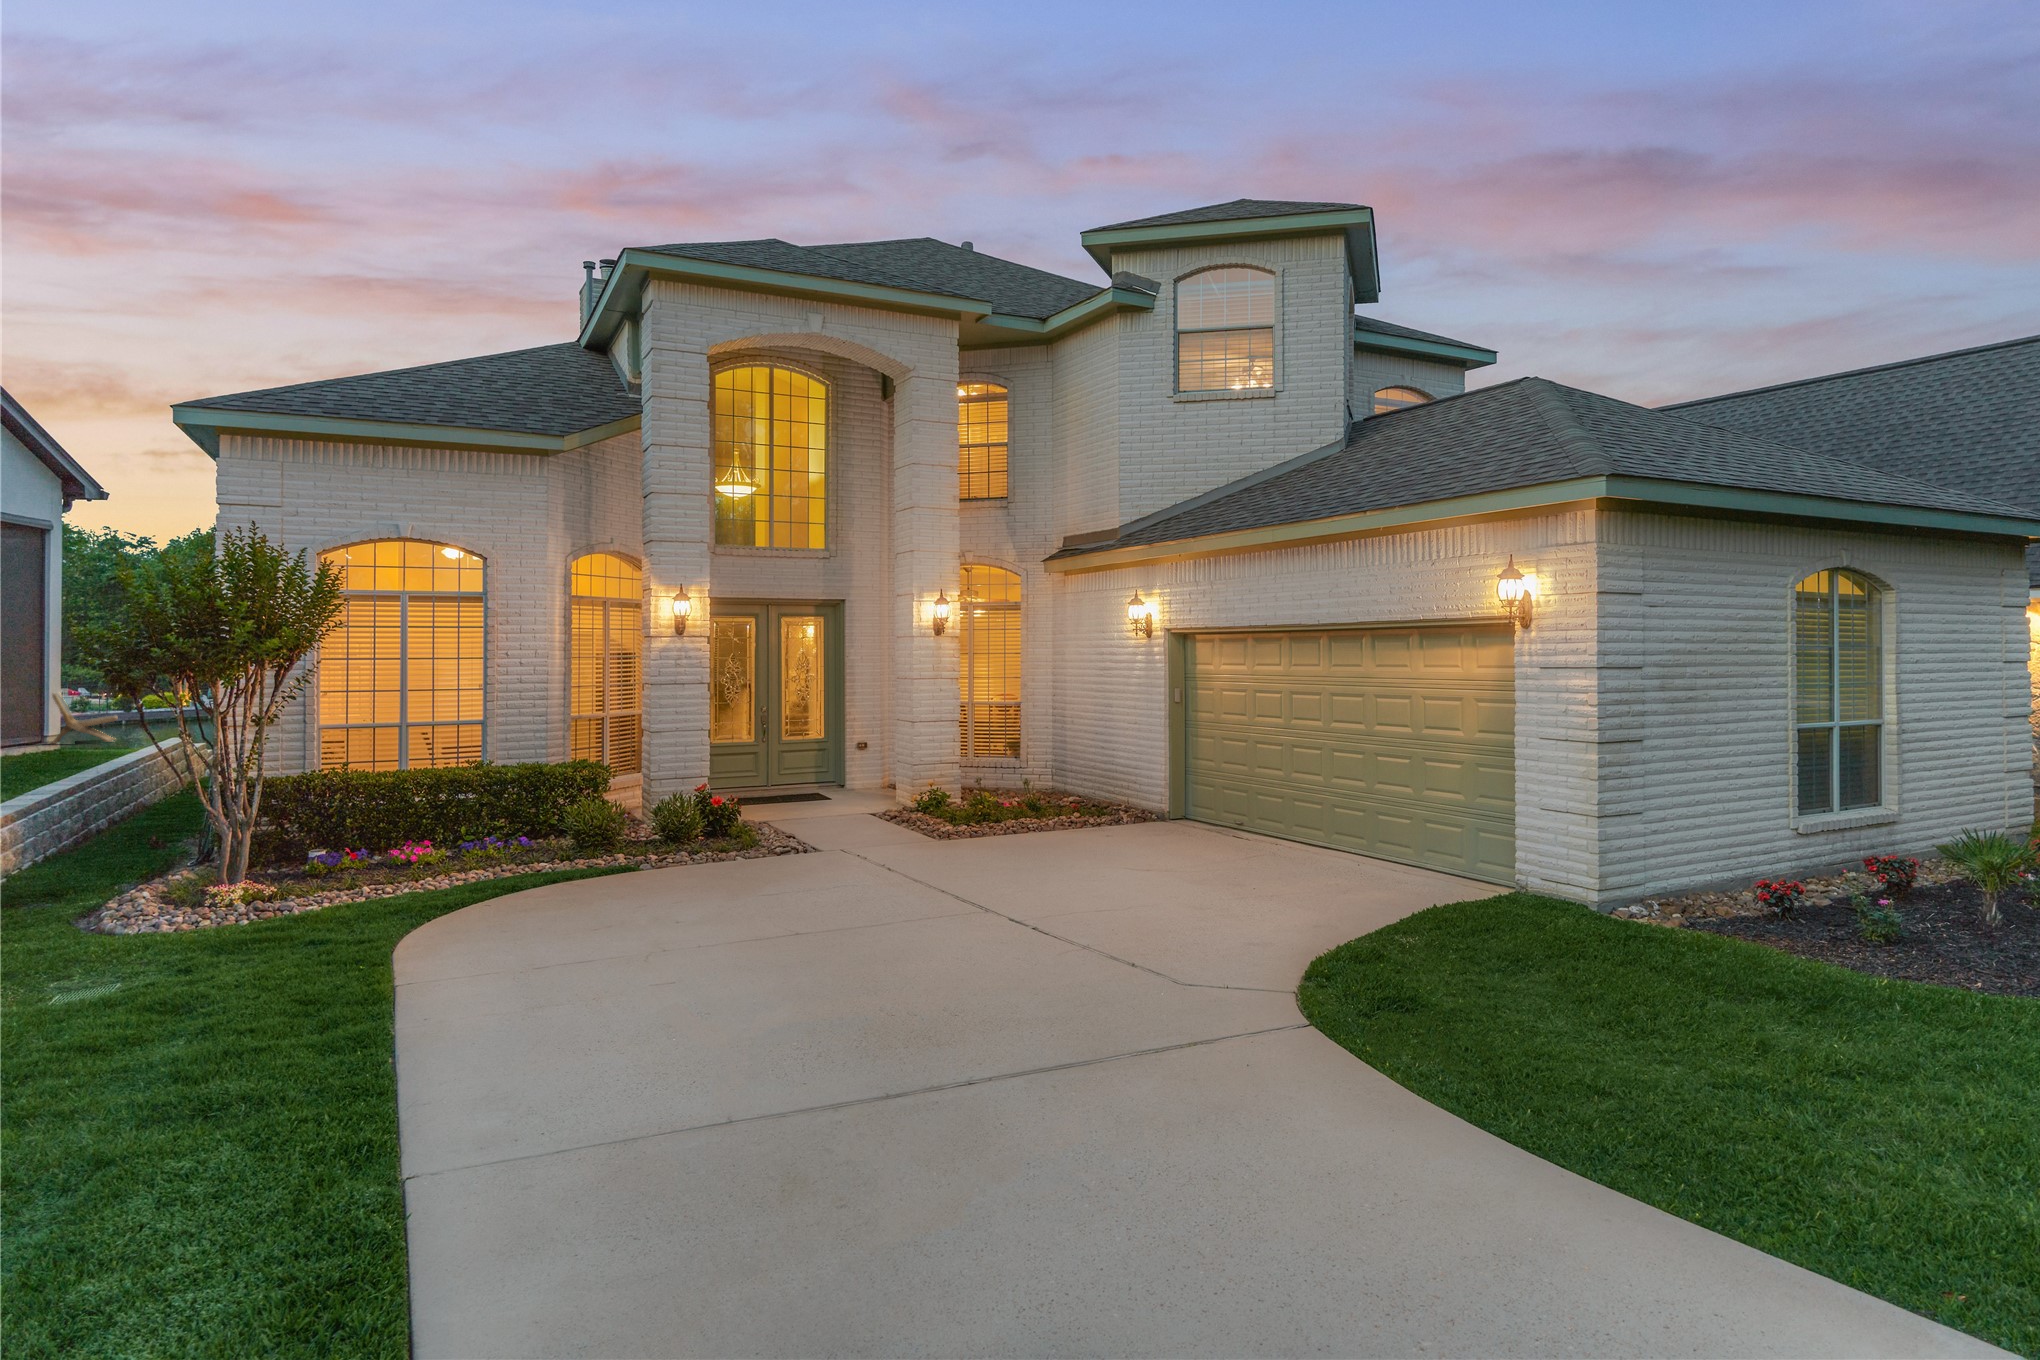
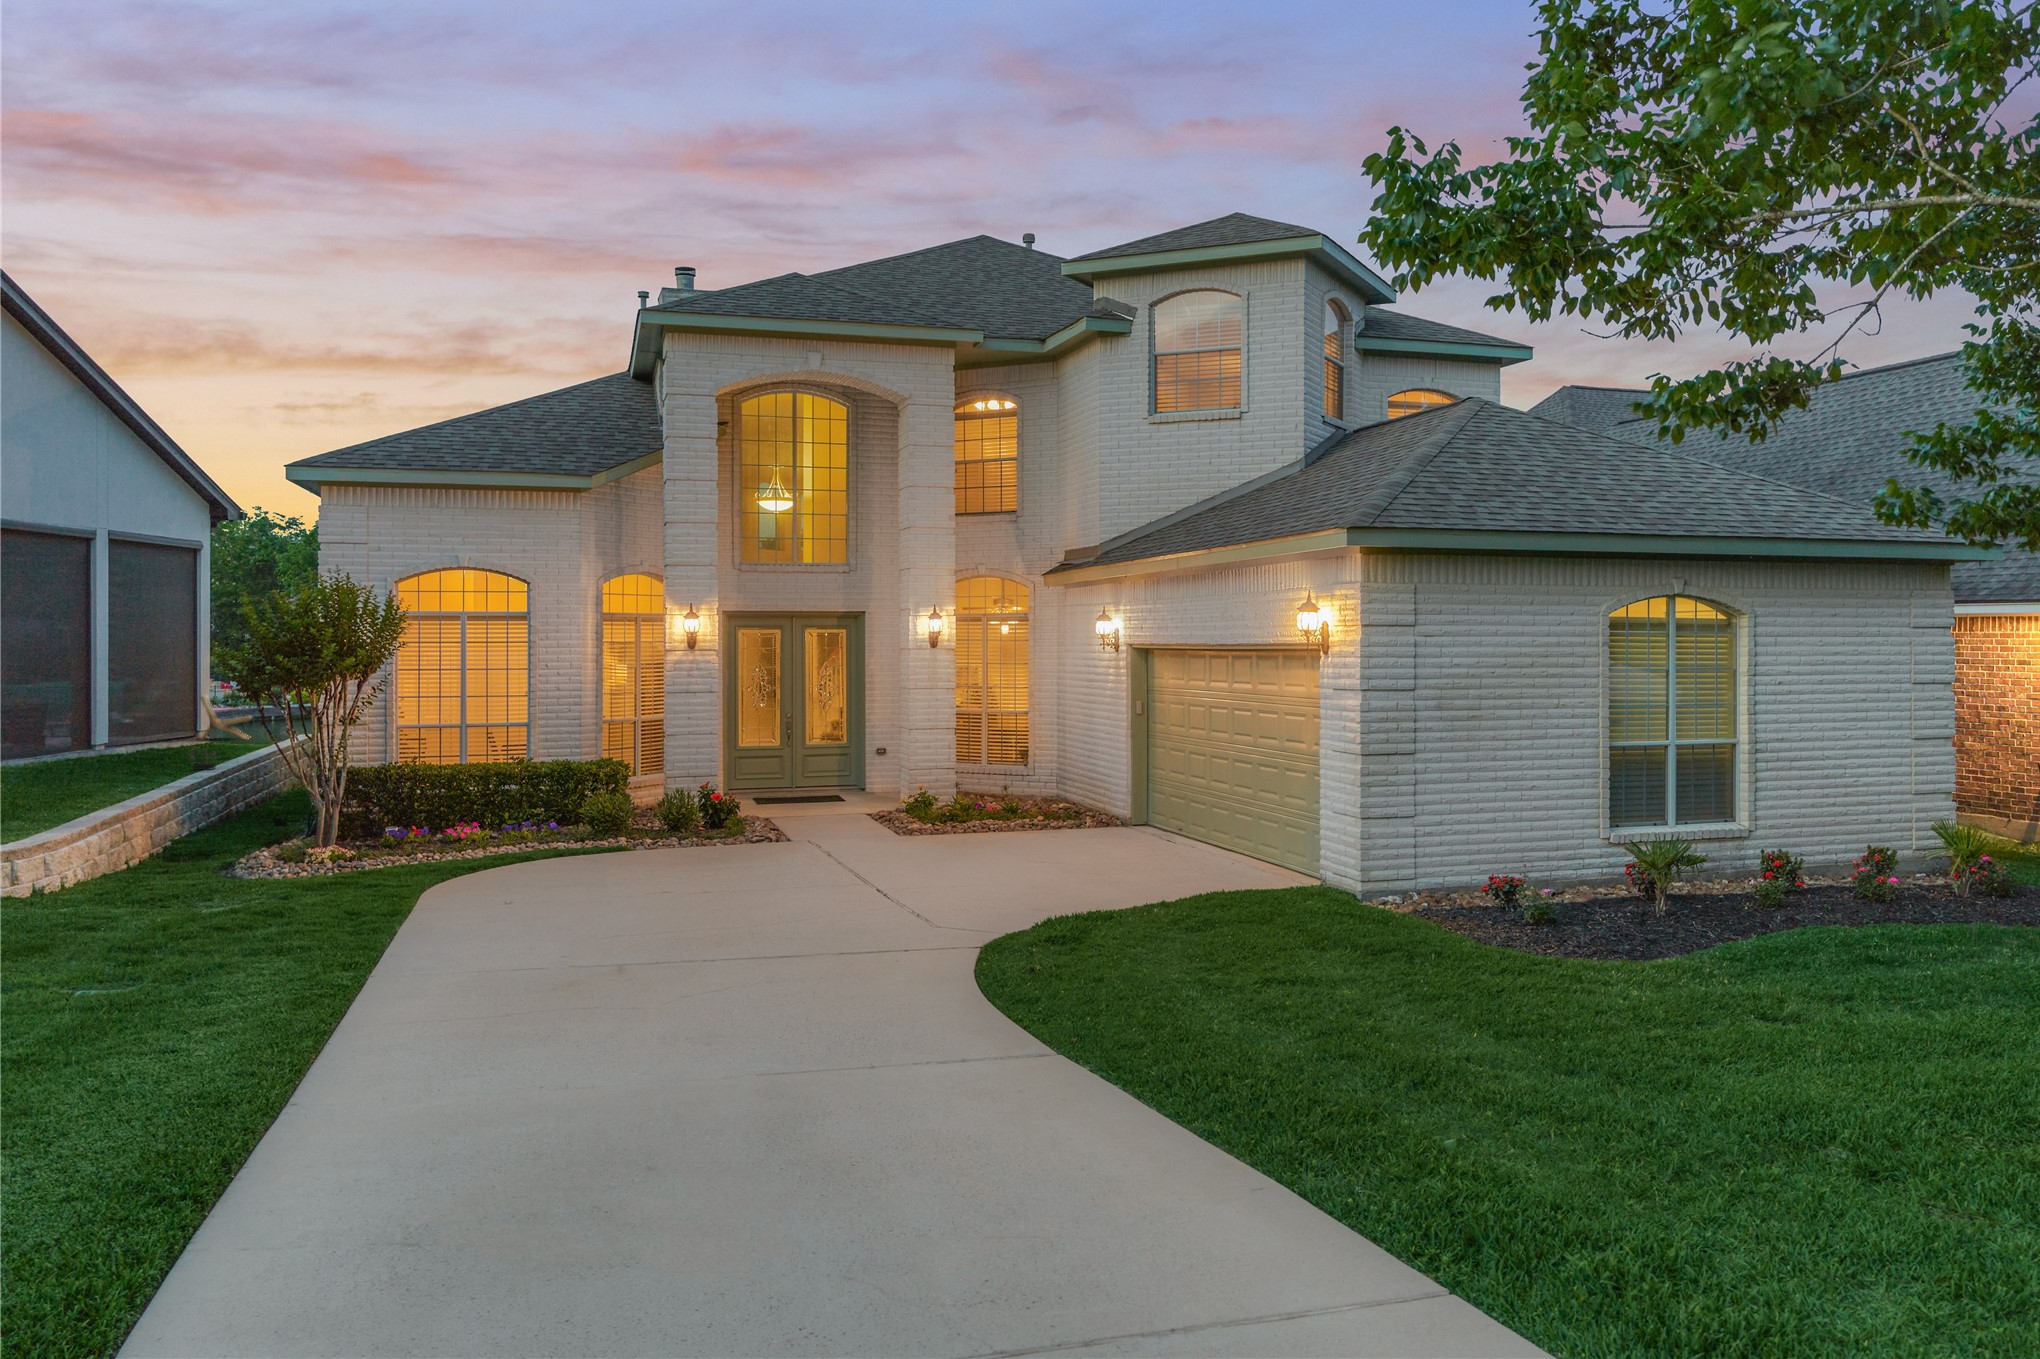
decorative plant: none [33,753,78,781] -> present [192,747,215,770]

